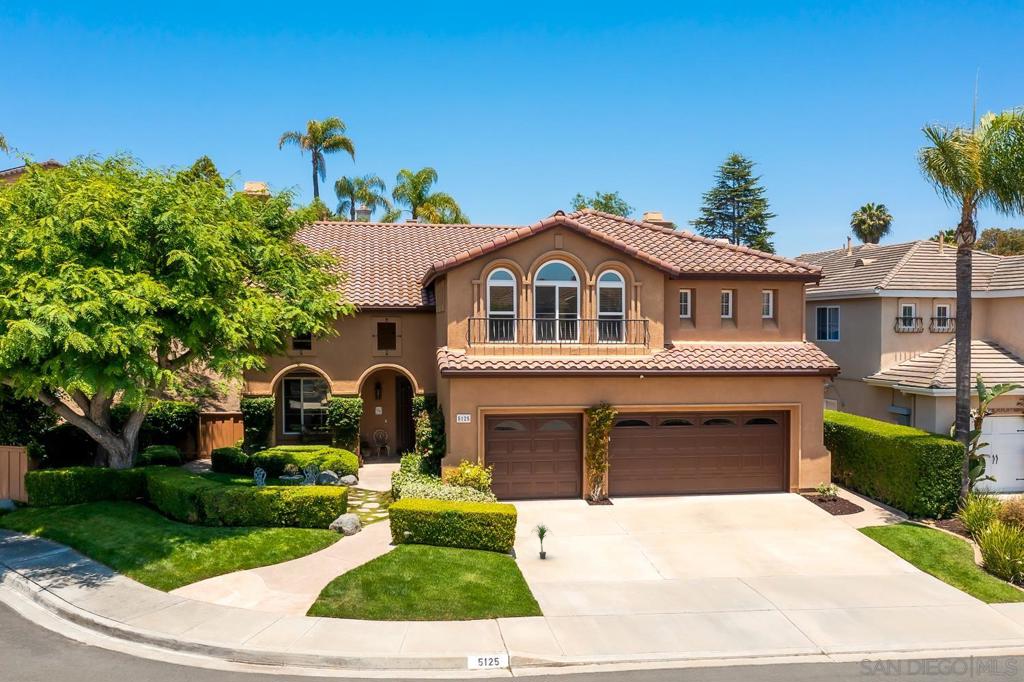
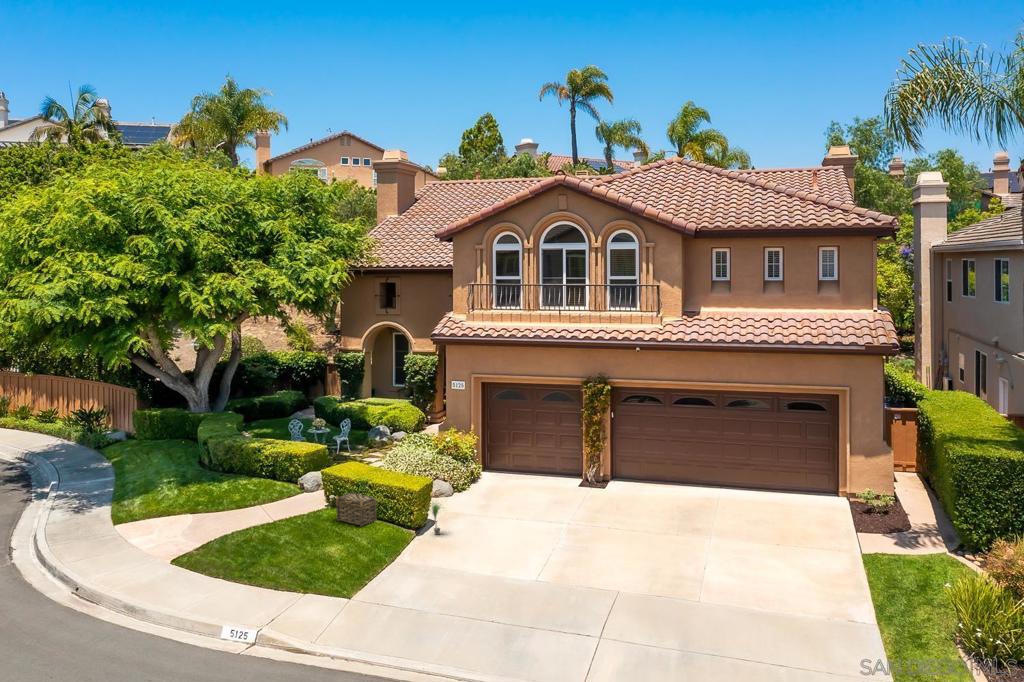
basket: none [443,525,486,558] -> present [336,493,377,526]

